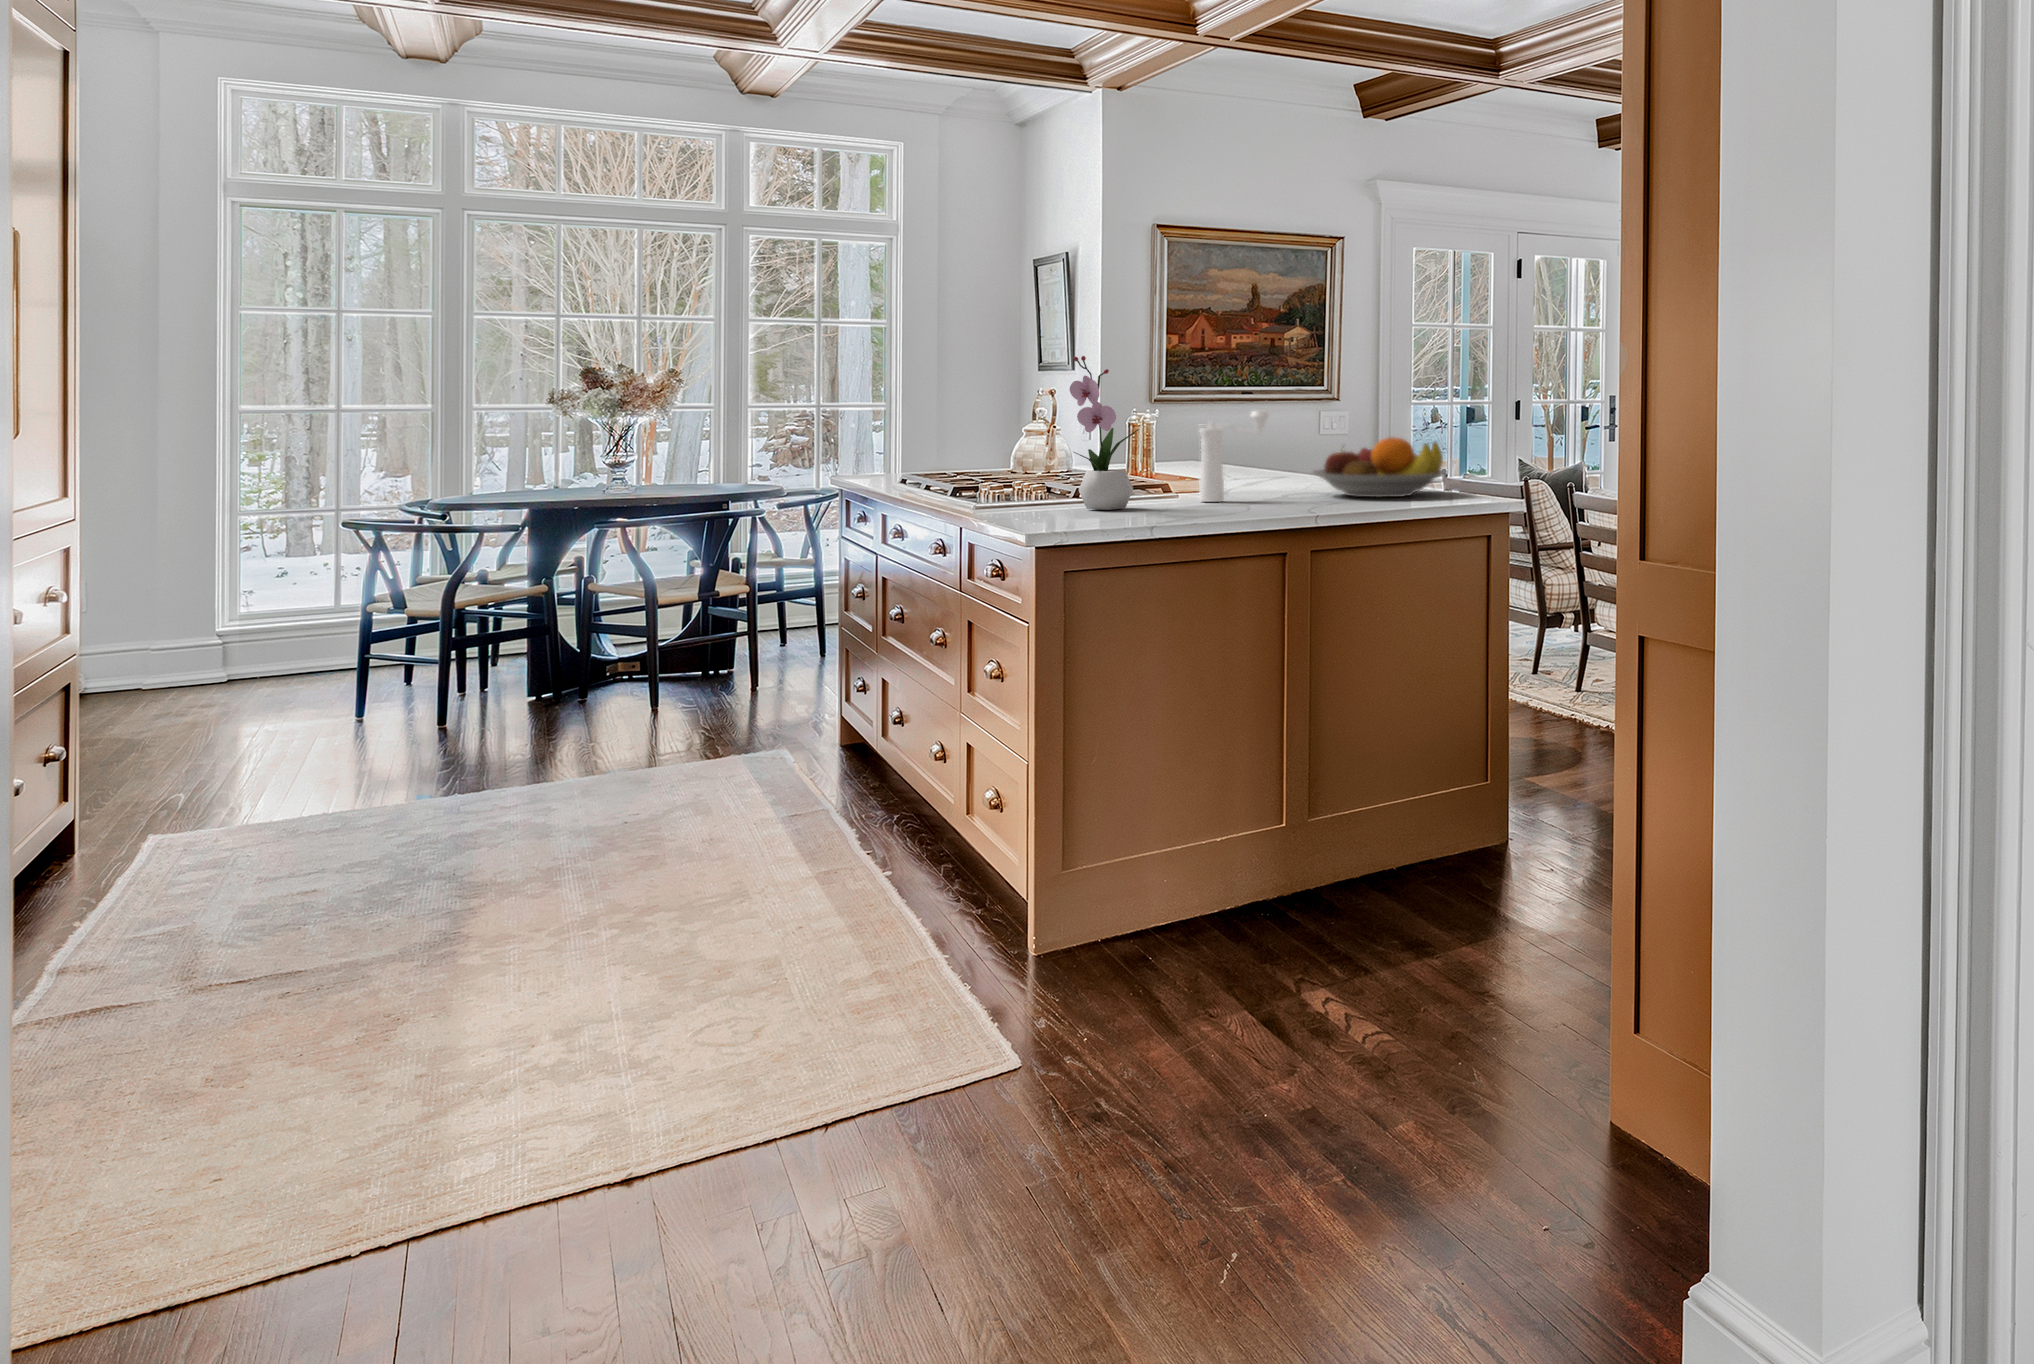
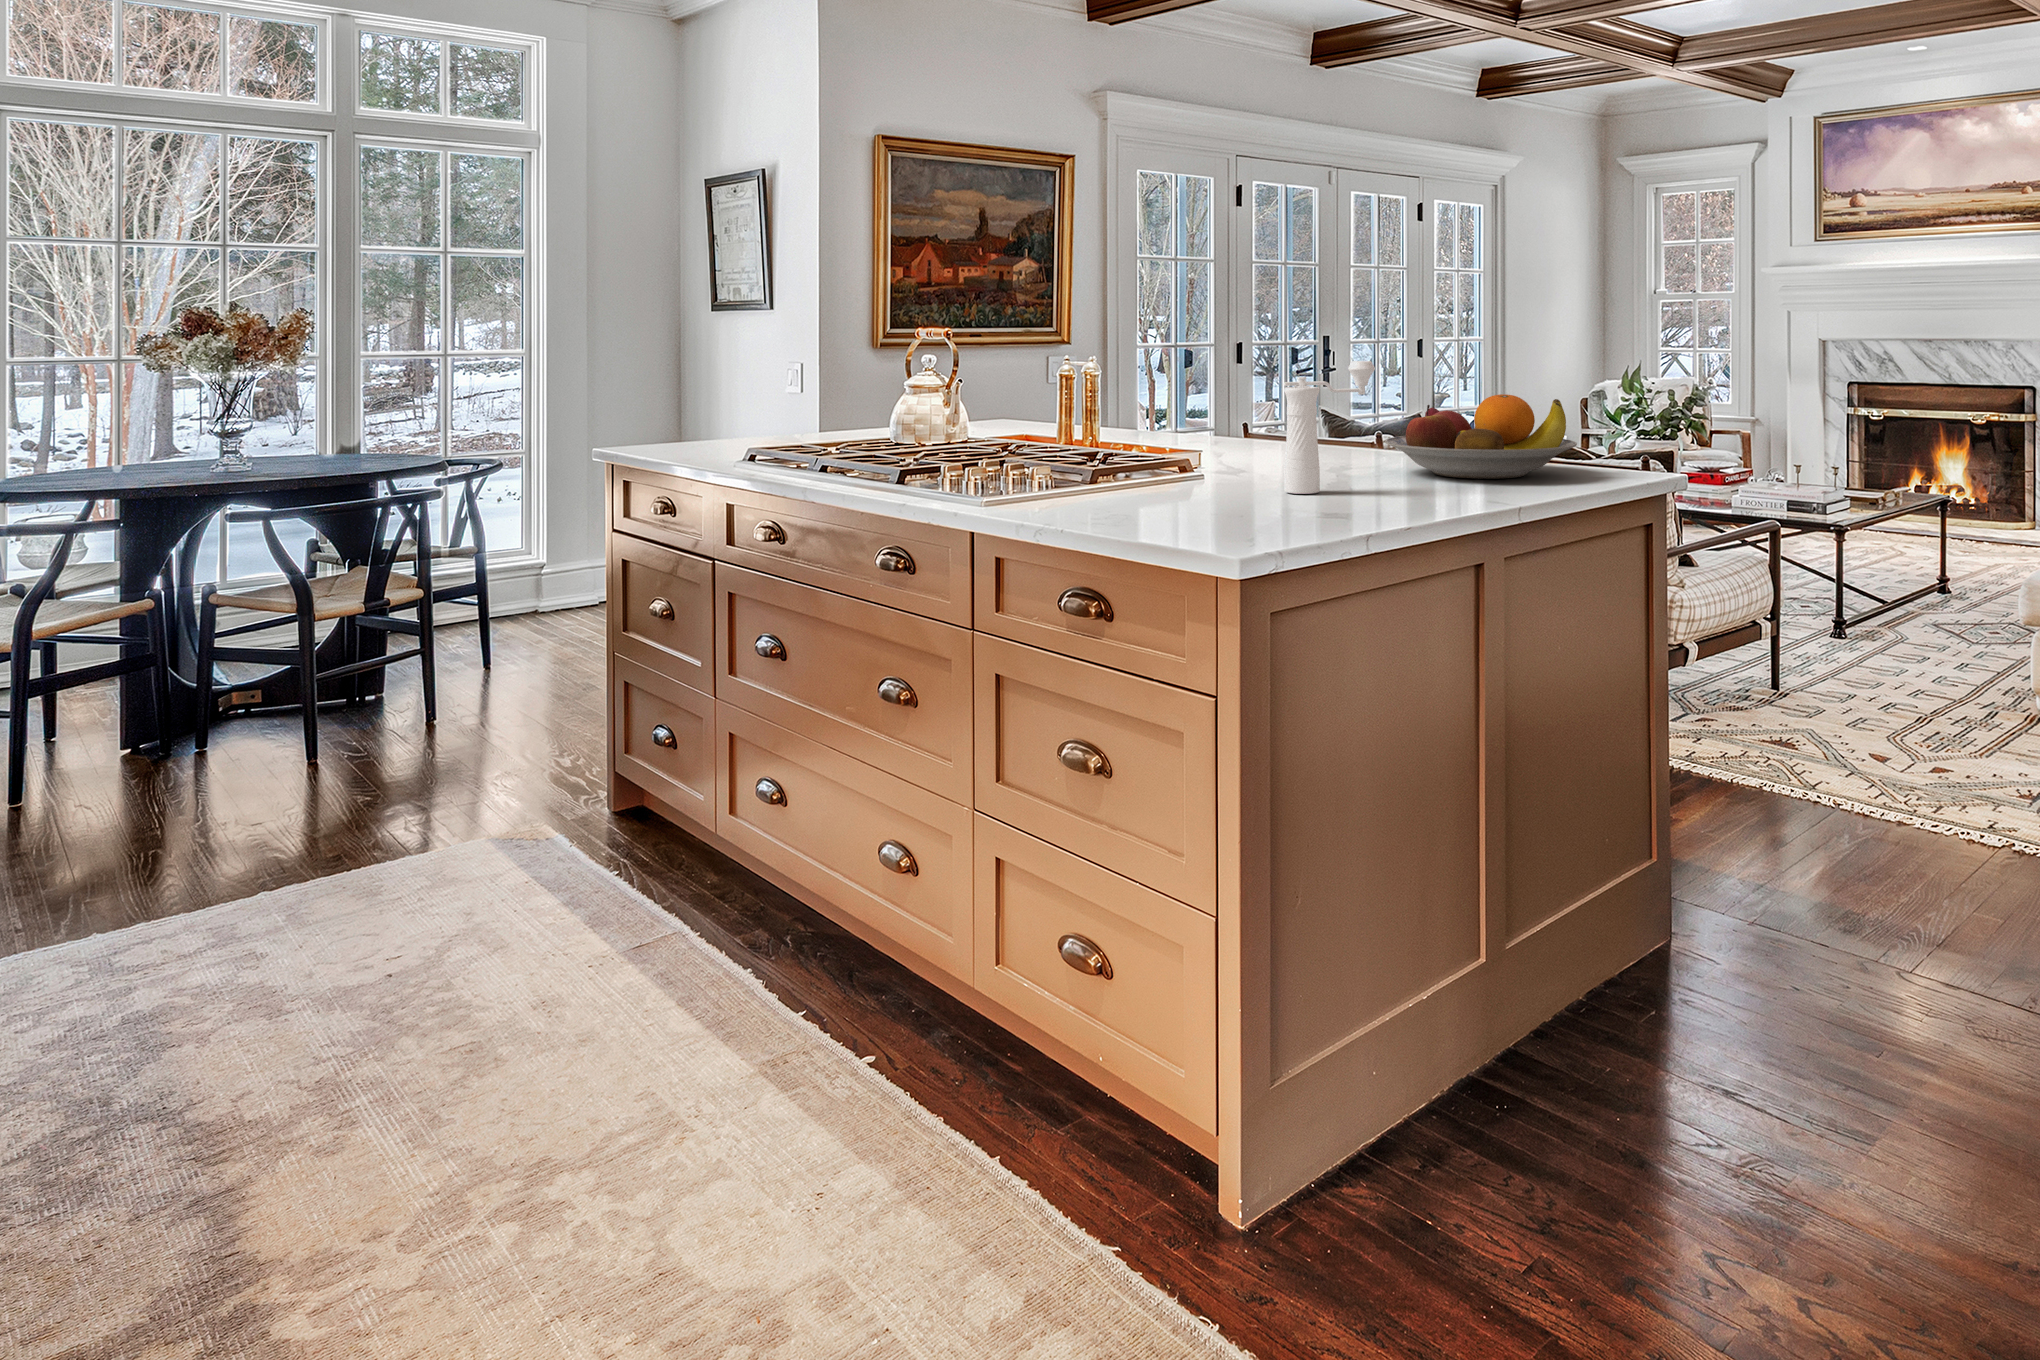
flower arrangement: present [1070,356,1139,510] -> none [1171,283,1251,515]

